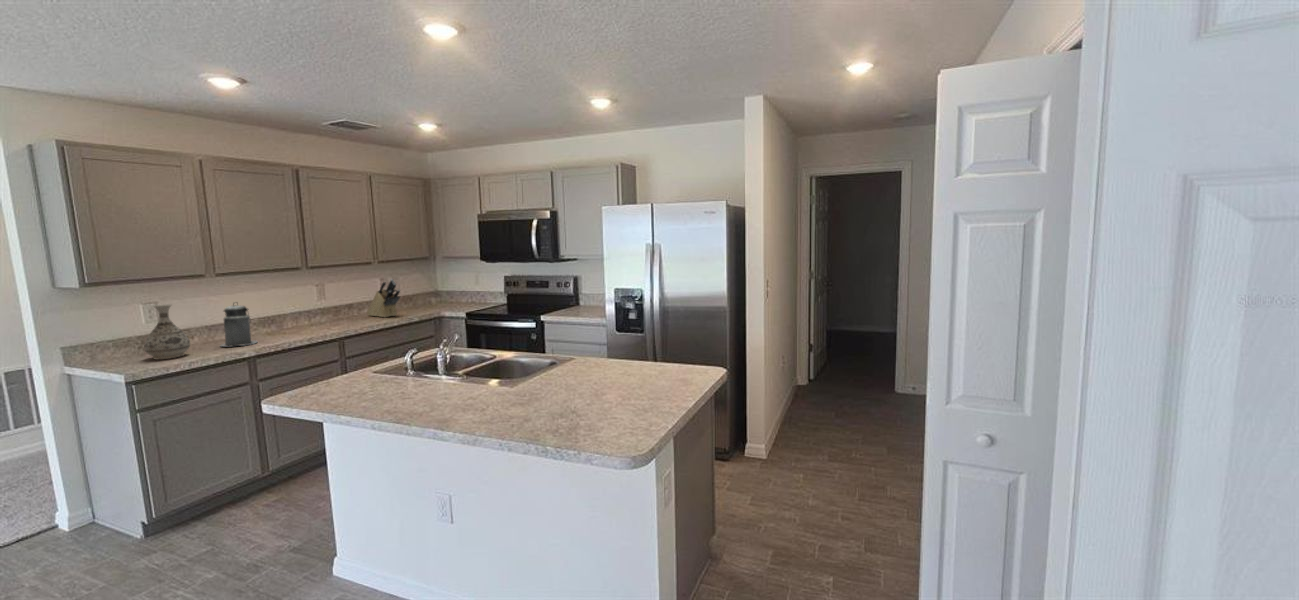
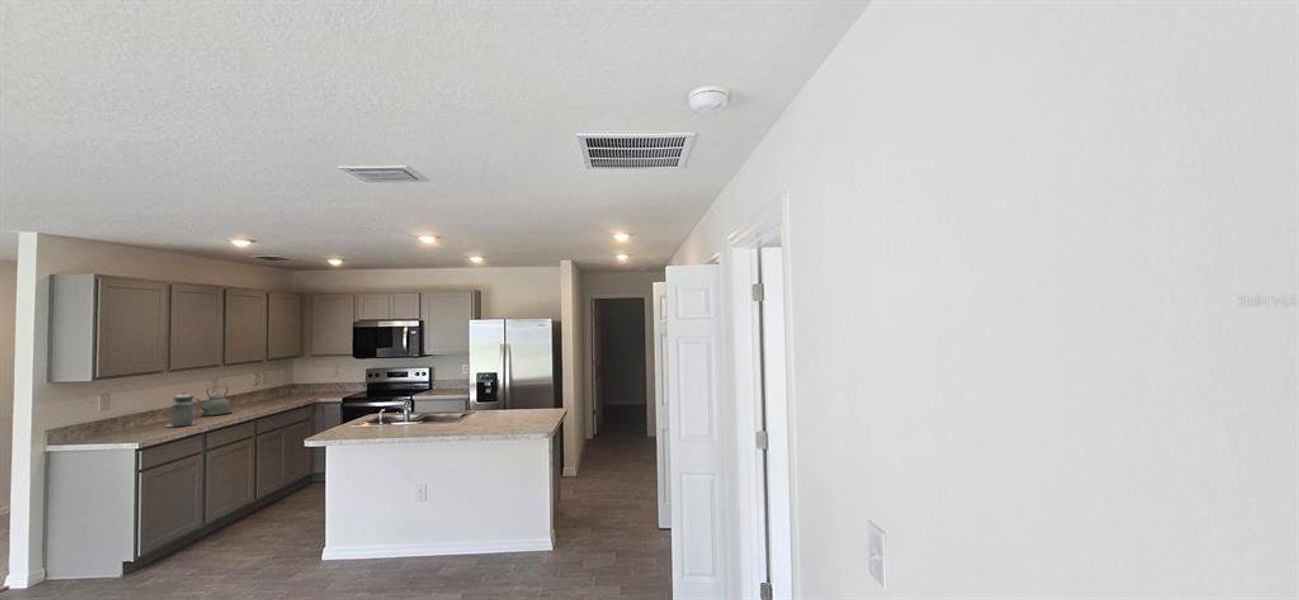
knife block: present [367,279,400,317] -> none [250,374,289,405]
kettle: none [277,294,326,331] -> present [196,388,232,416]
vase: present [144,304,190,360] -> none [122,394,158,436]

